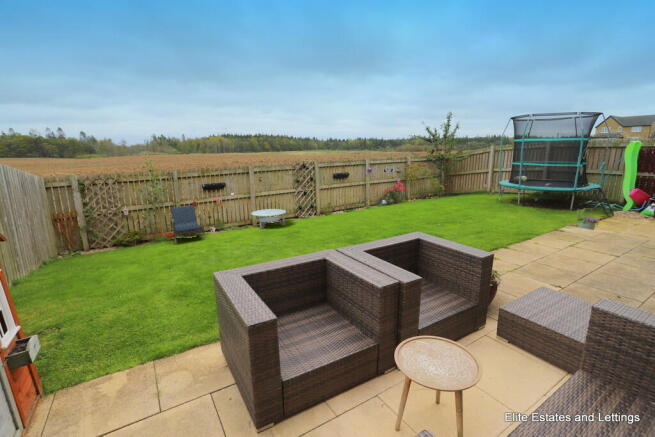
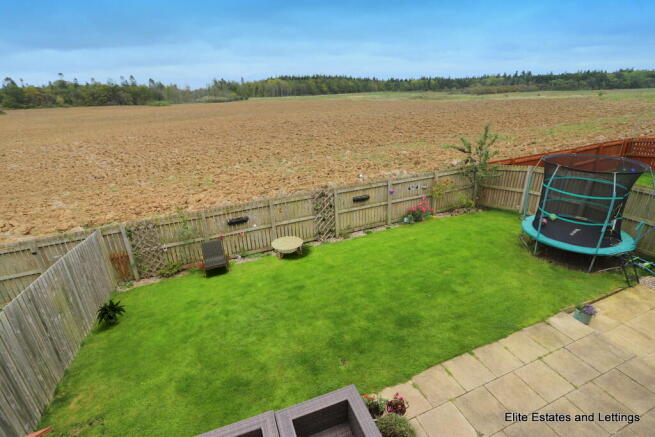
potted plant: none [33,252,77,282] -> present [97,300,126,325]

